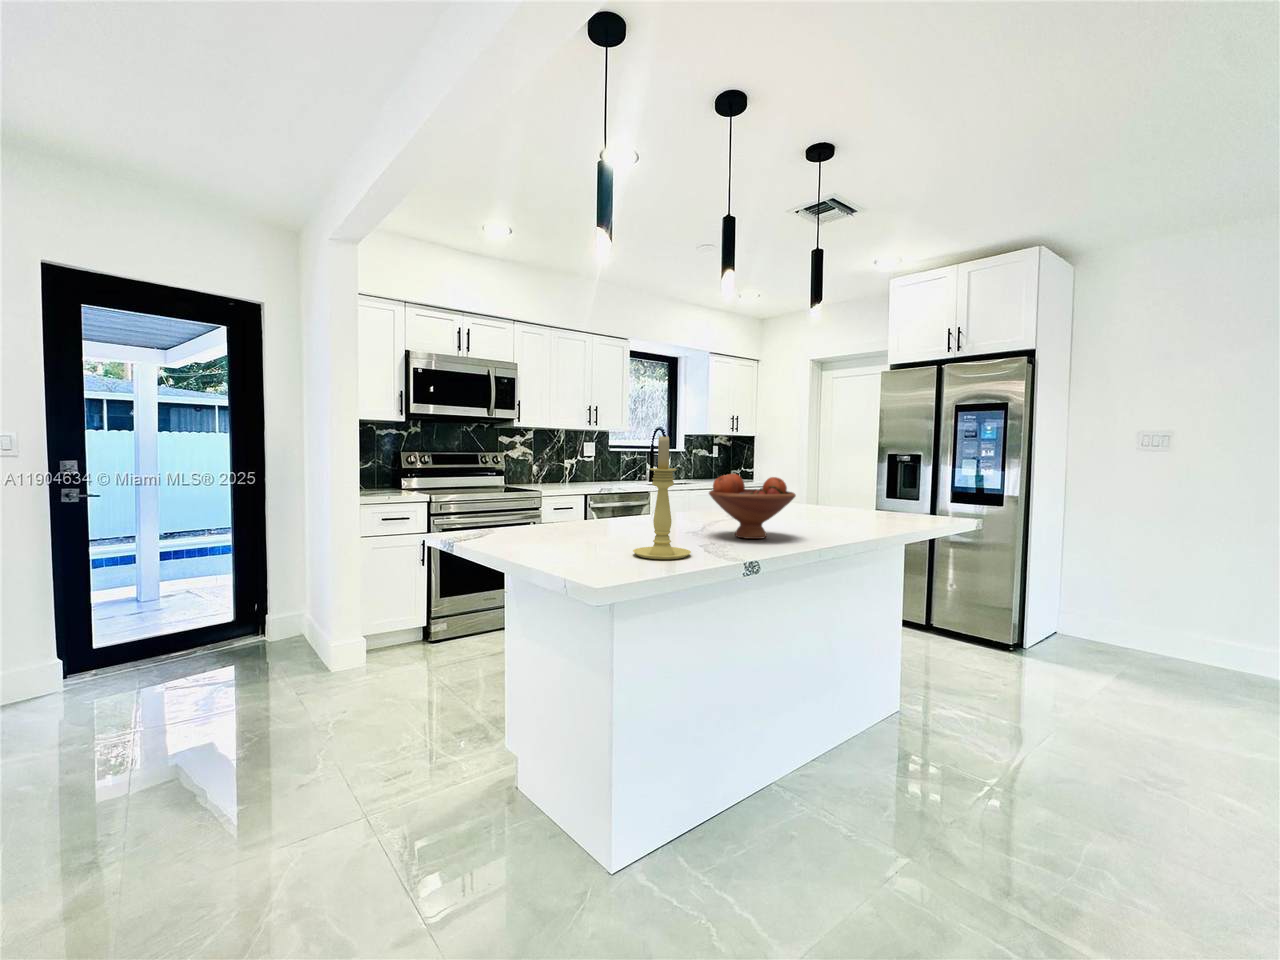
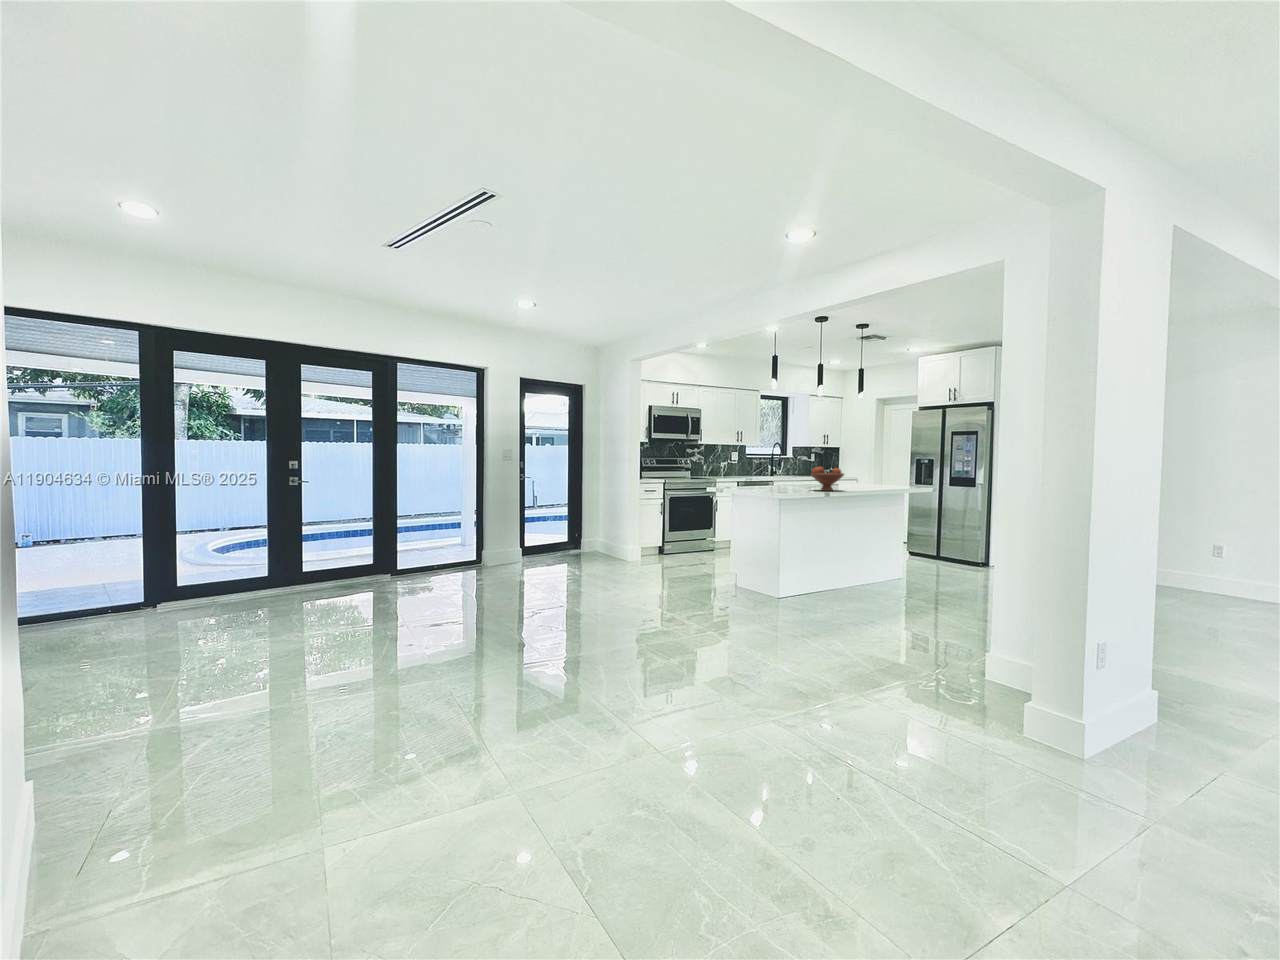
candle holder: present [633,436,691,559] -> none [785,452,805,493]

